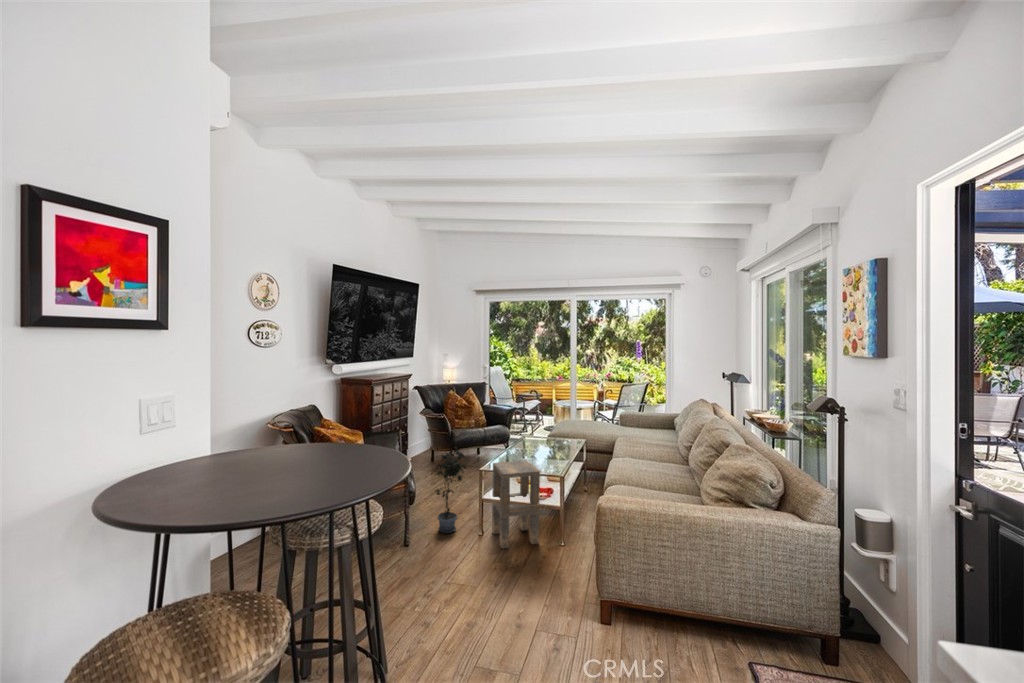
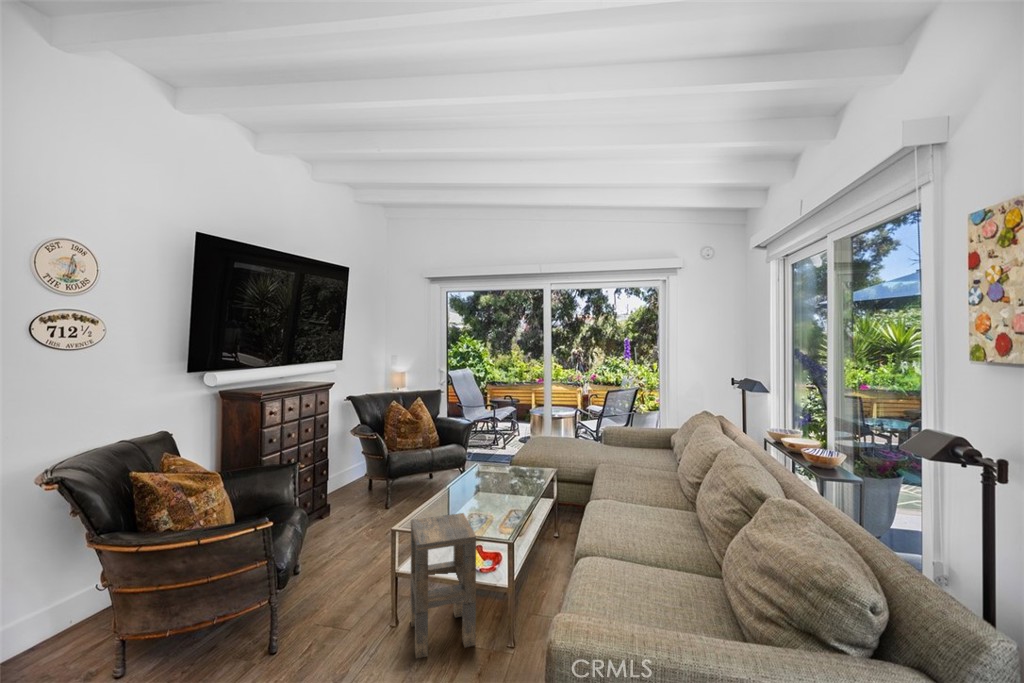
potted plant: present [435,447,466,533] -> none [316,496,374,627]

